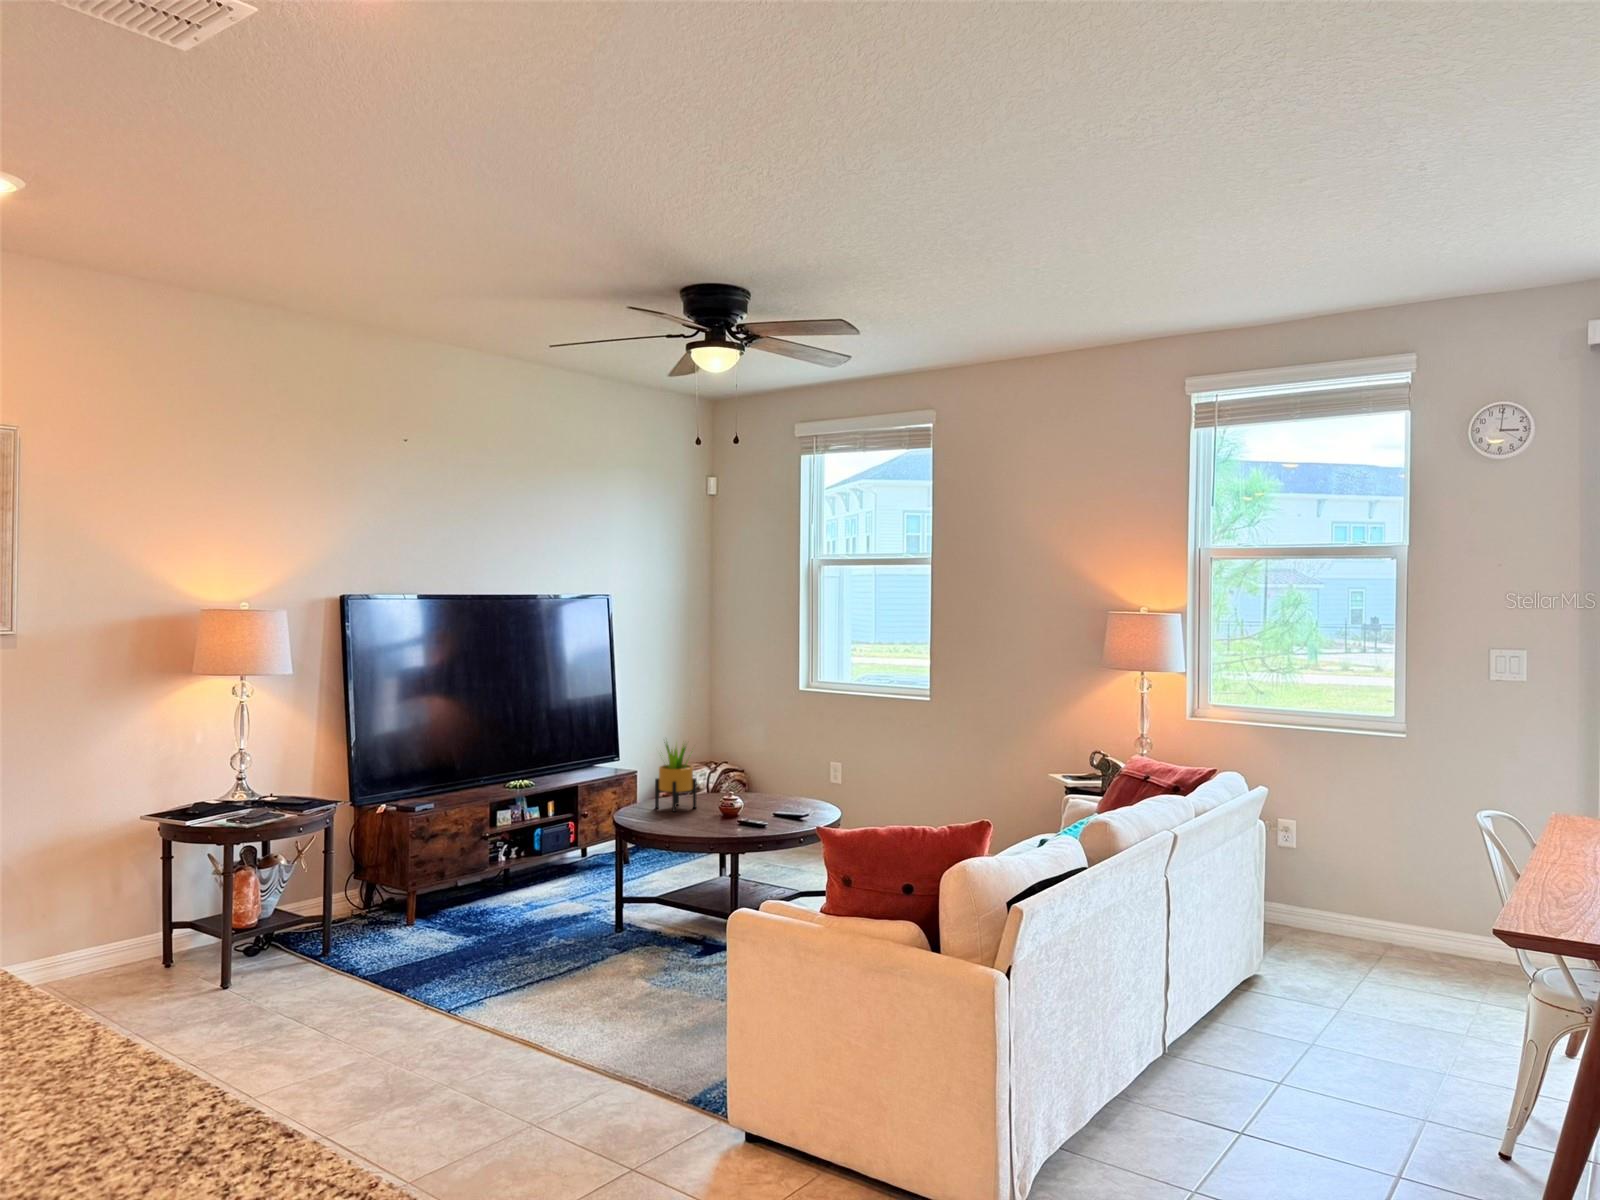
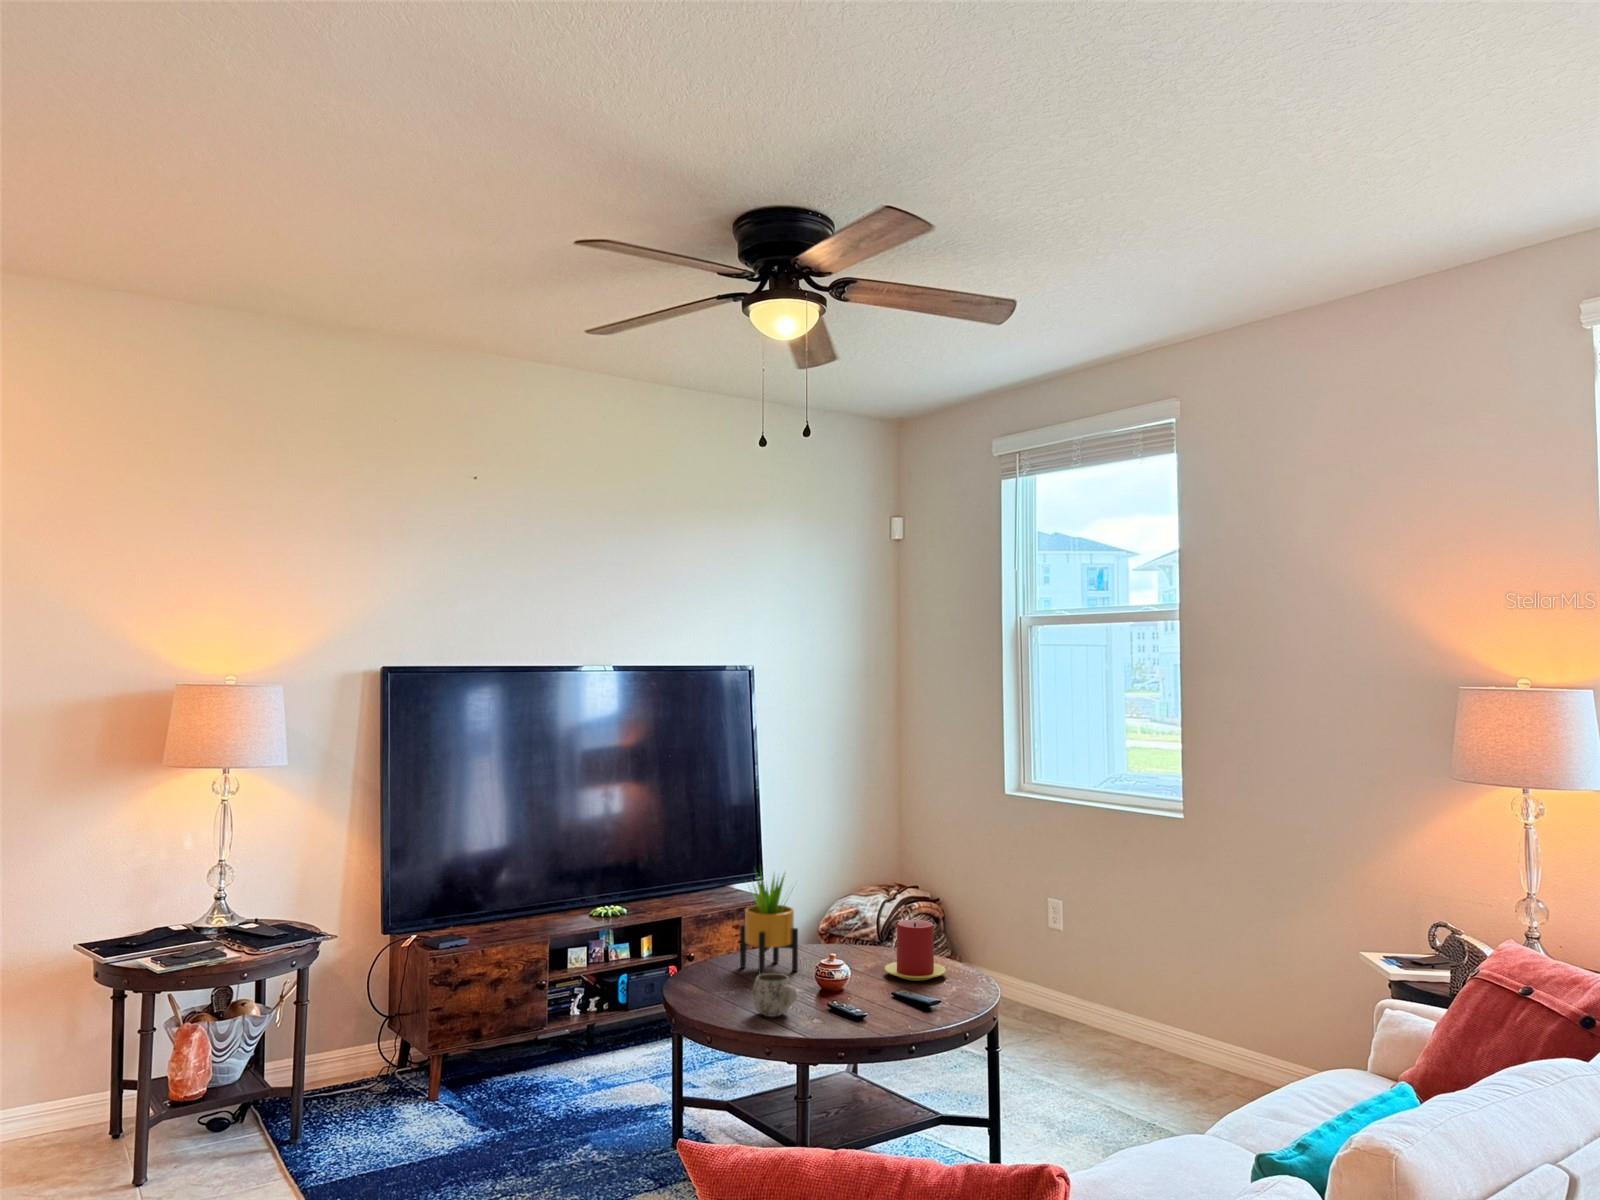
candle: none [757,769,798,808] -> present [885,920,946,980]
mug: none [687,803,719,830] -> present [753,973,797,1017]

